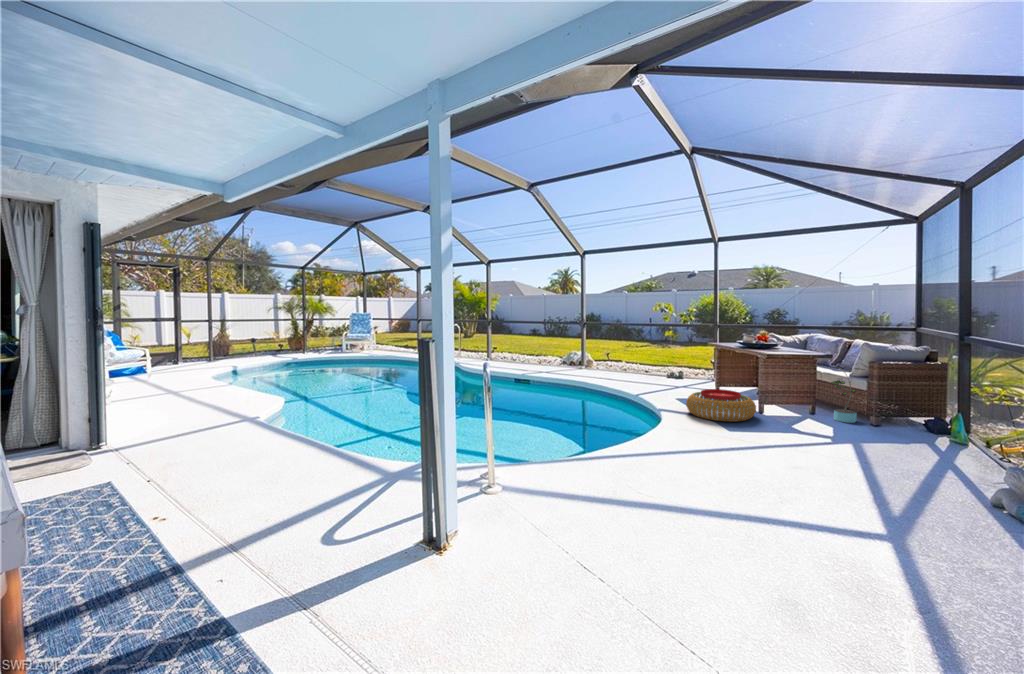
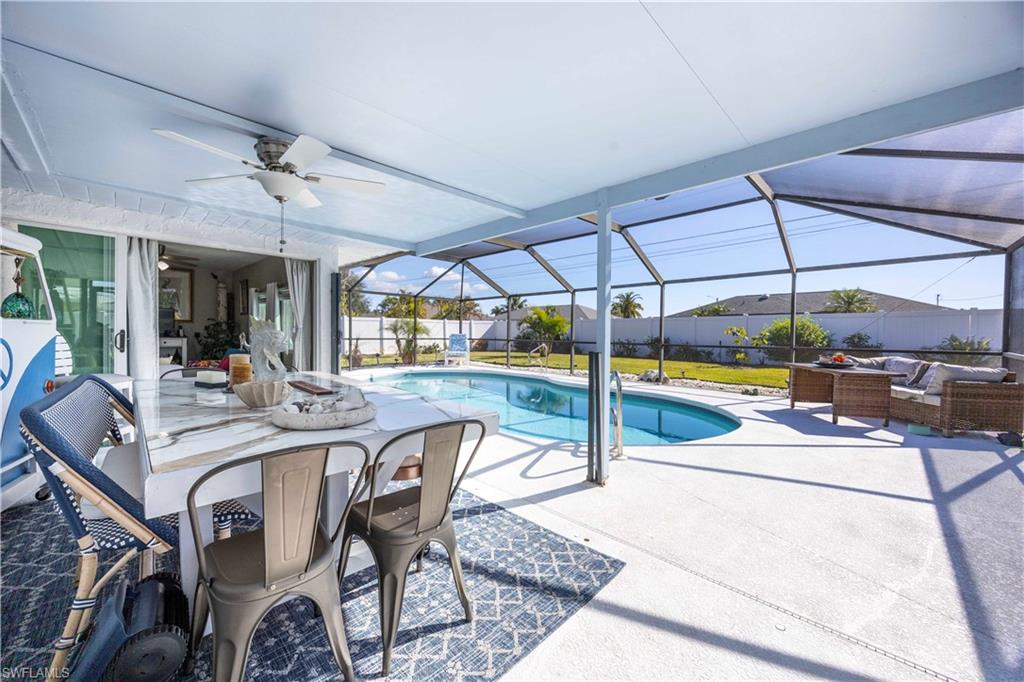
pouf: present [686,389,756,422] -> none [766,402,832,430]

